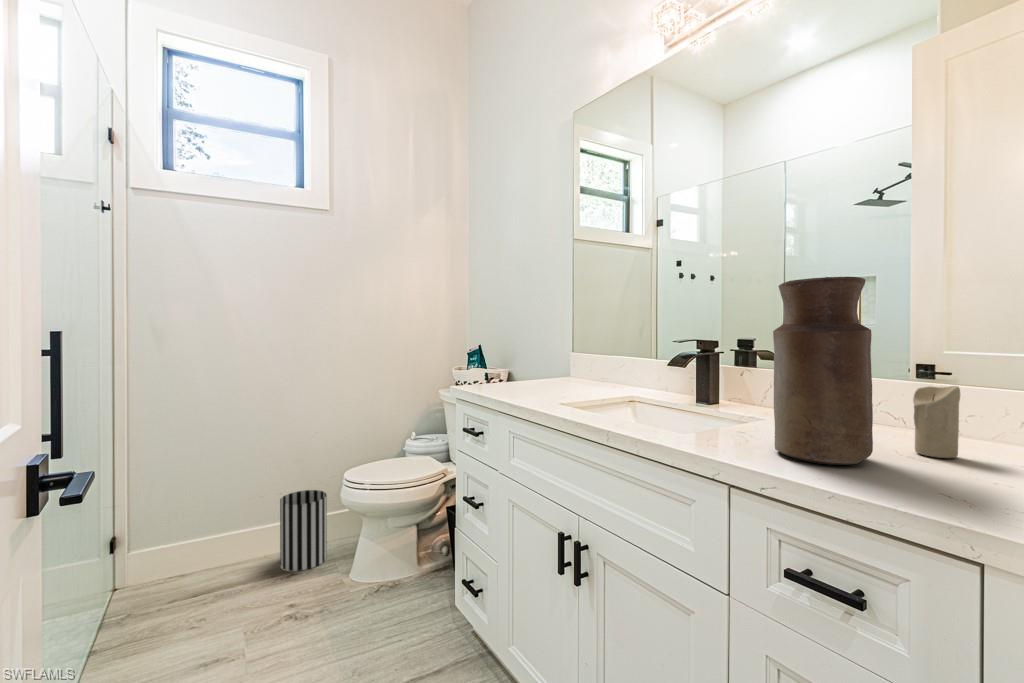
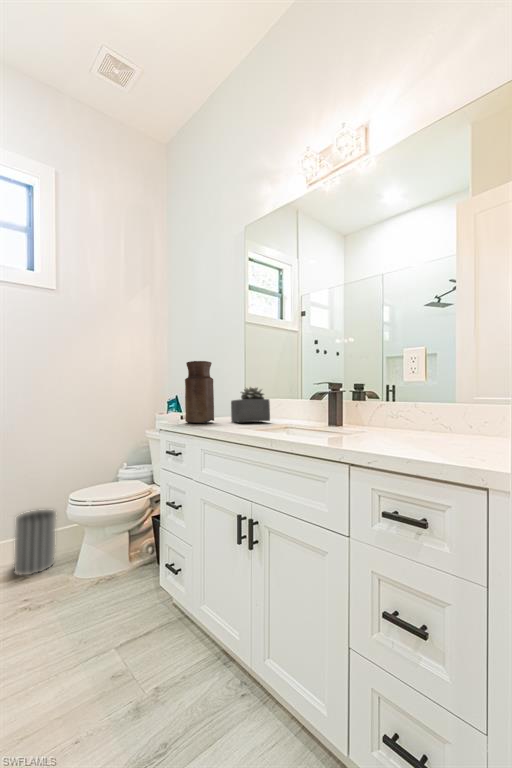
vase: present [773,277,873,465] -> present [185,361,214,423]
succulent plant: none [551,338,609,391] -> present [231,387,270,422]
candle: present [913,386,960,458] -> none [453,401,478,444]

